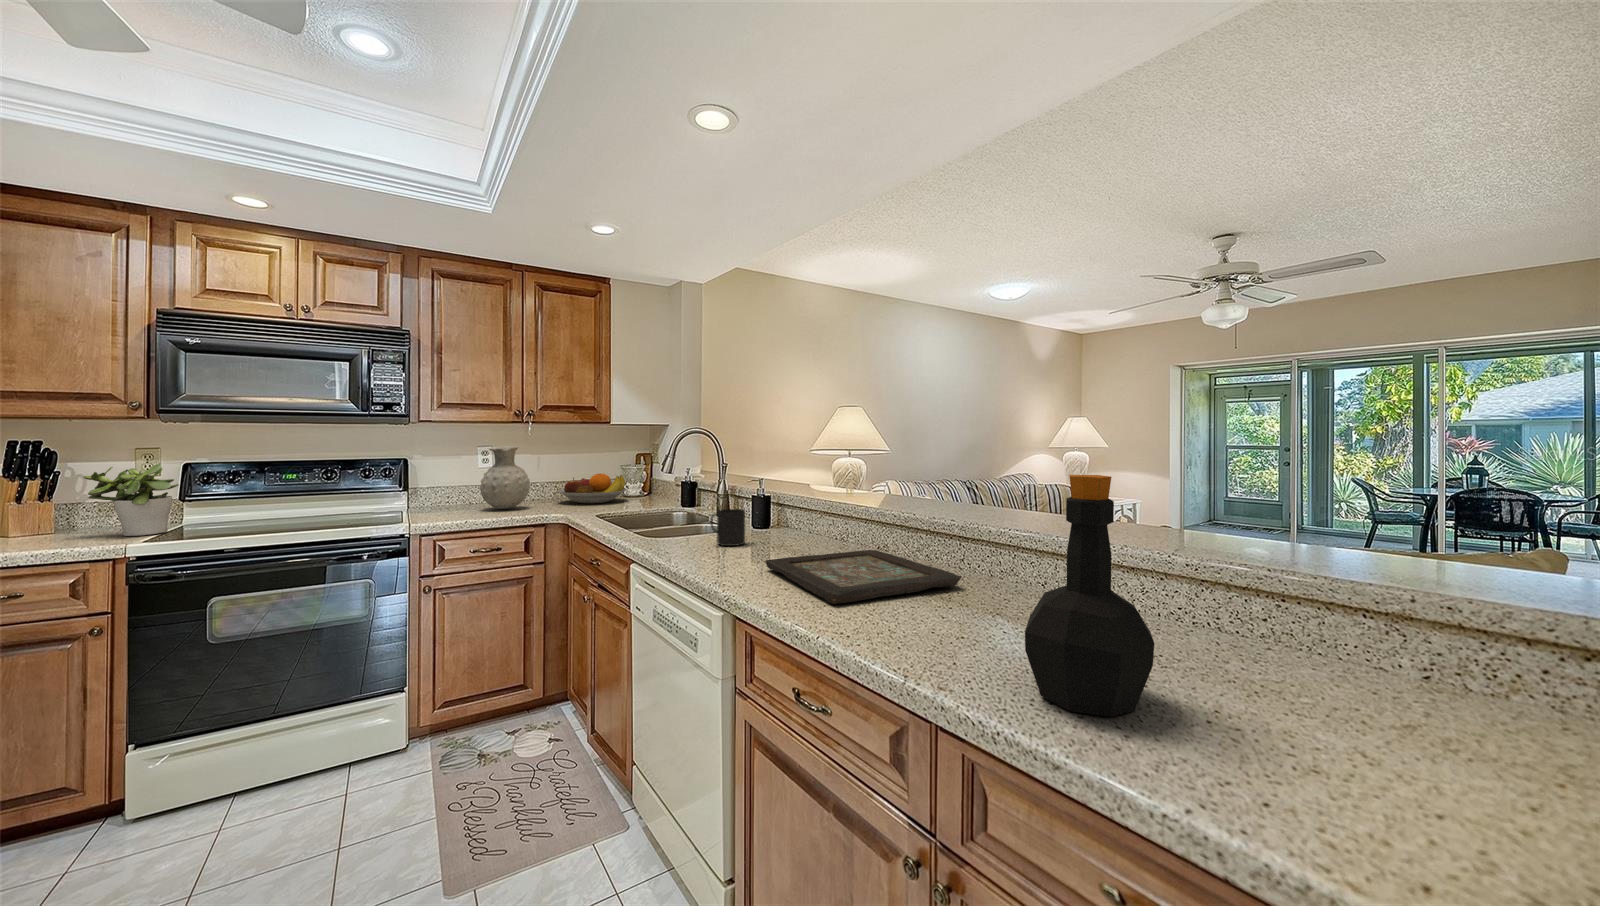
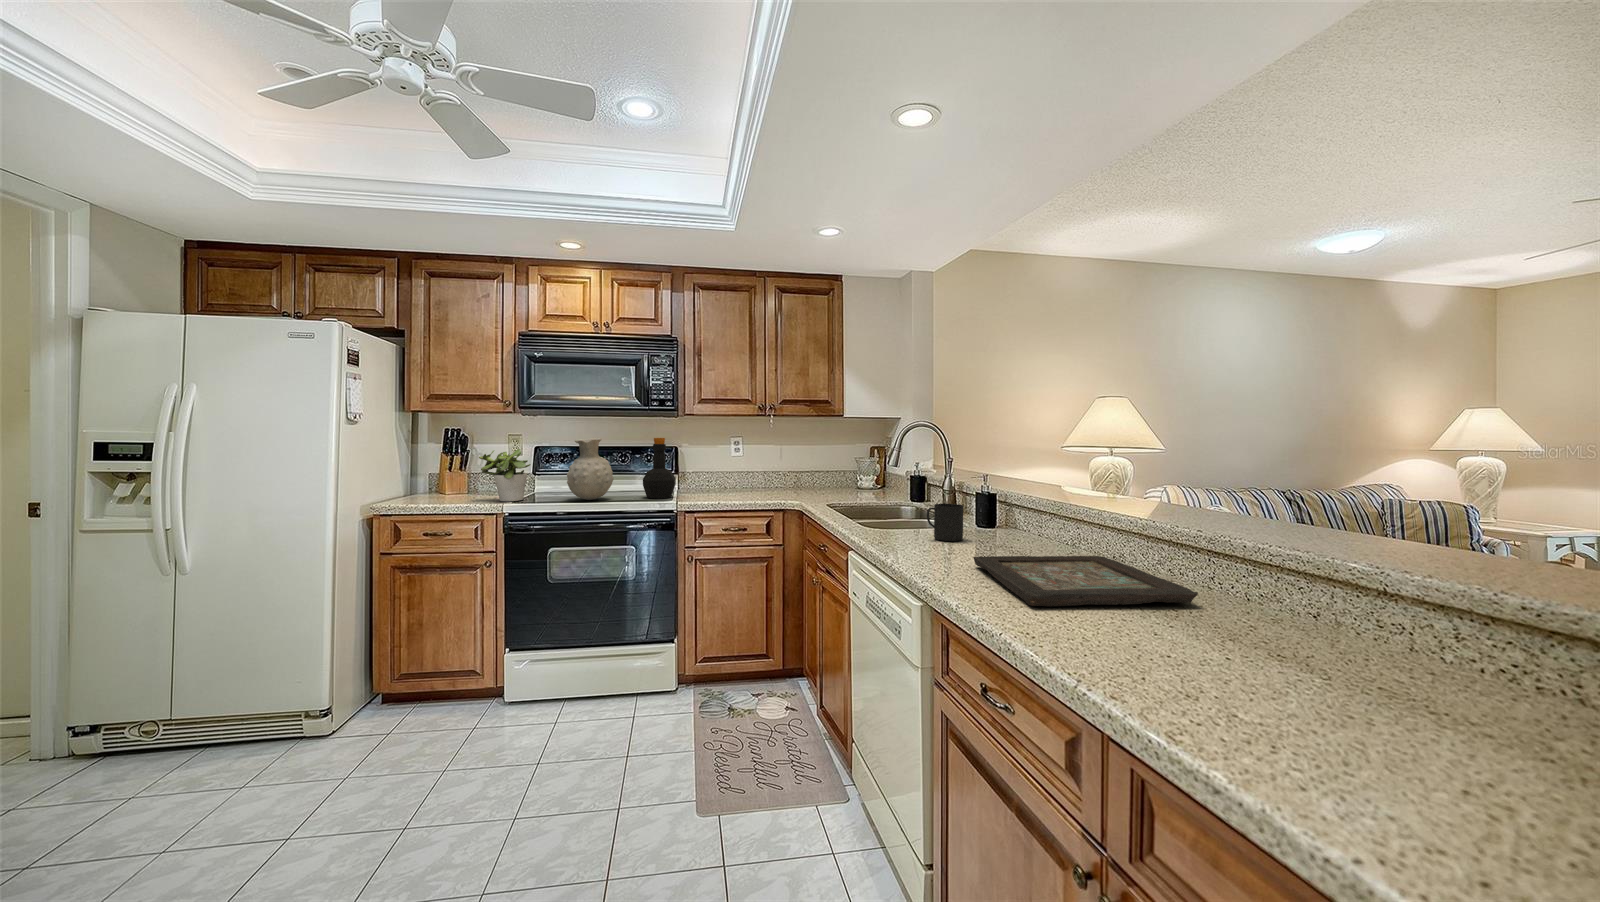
vase: present [480,446,530,509] -> present [567,438,613,500]
fruit bowl: present [557,474,627,503] -> none [798,465,862,493]
bottle: present [1025,475,1154,717] -> present [643,438,676,499]

